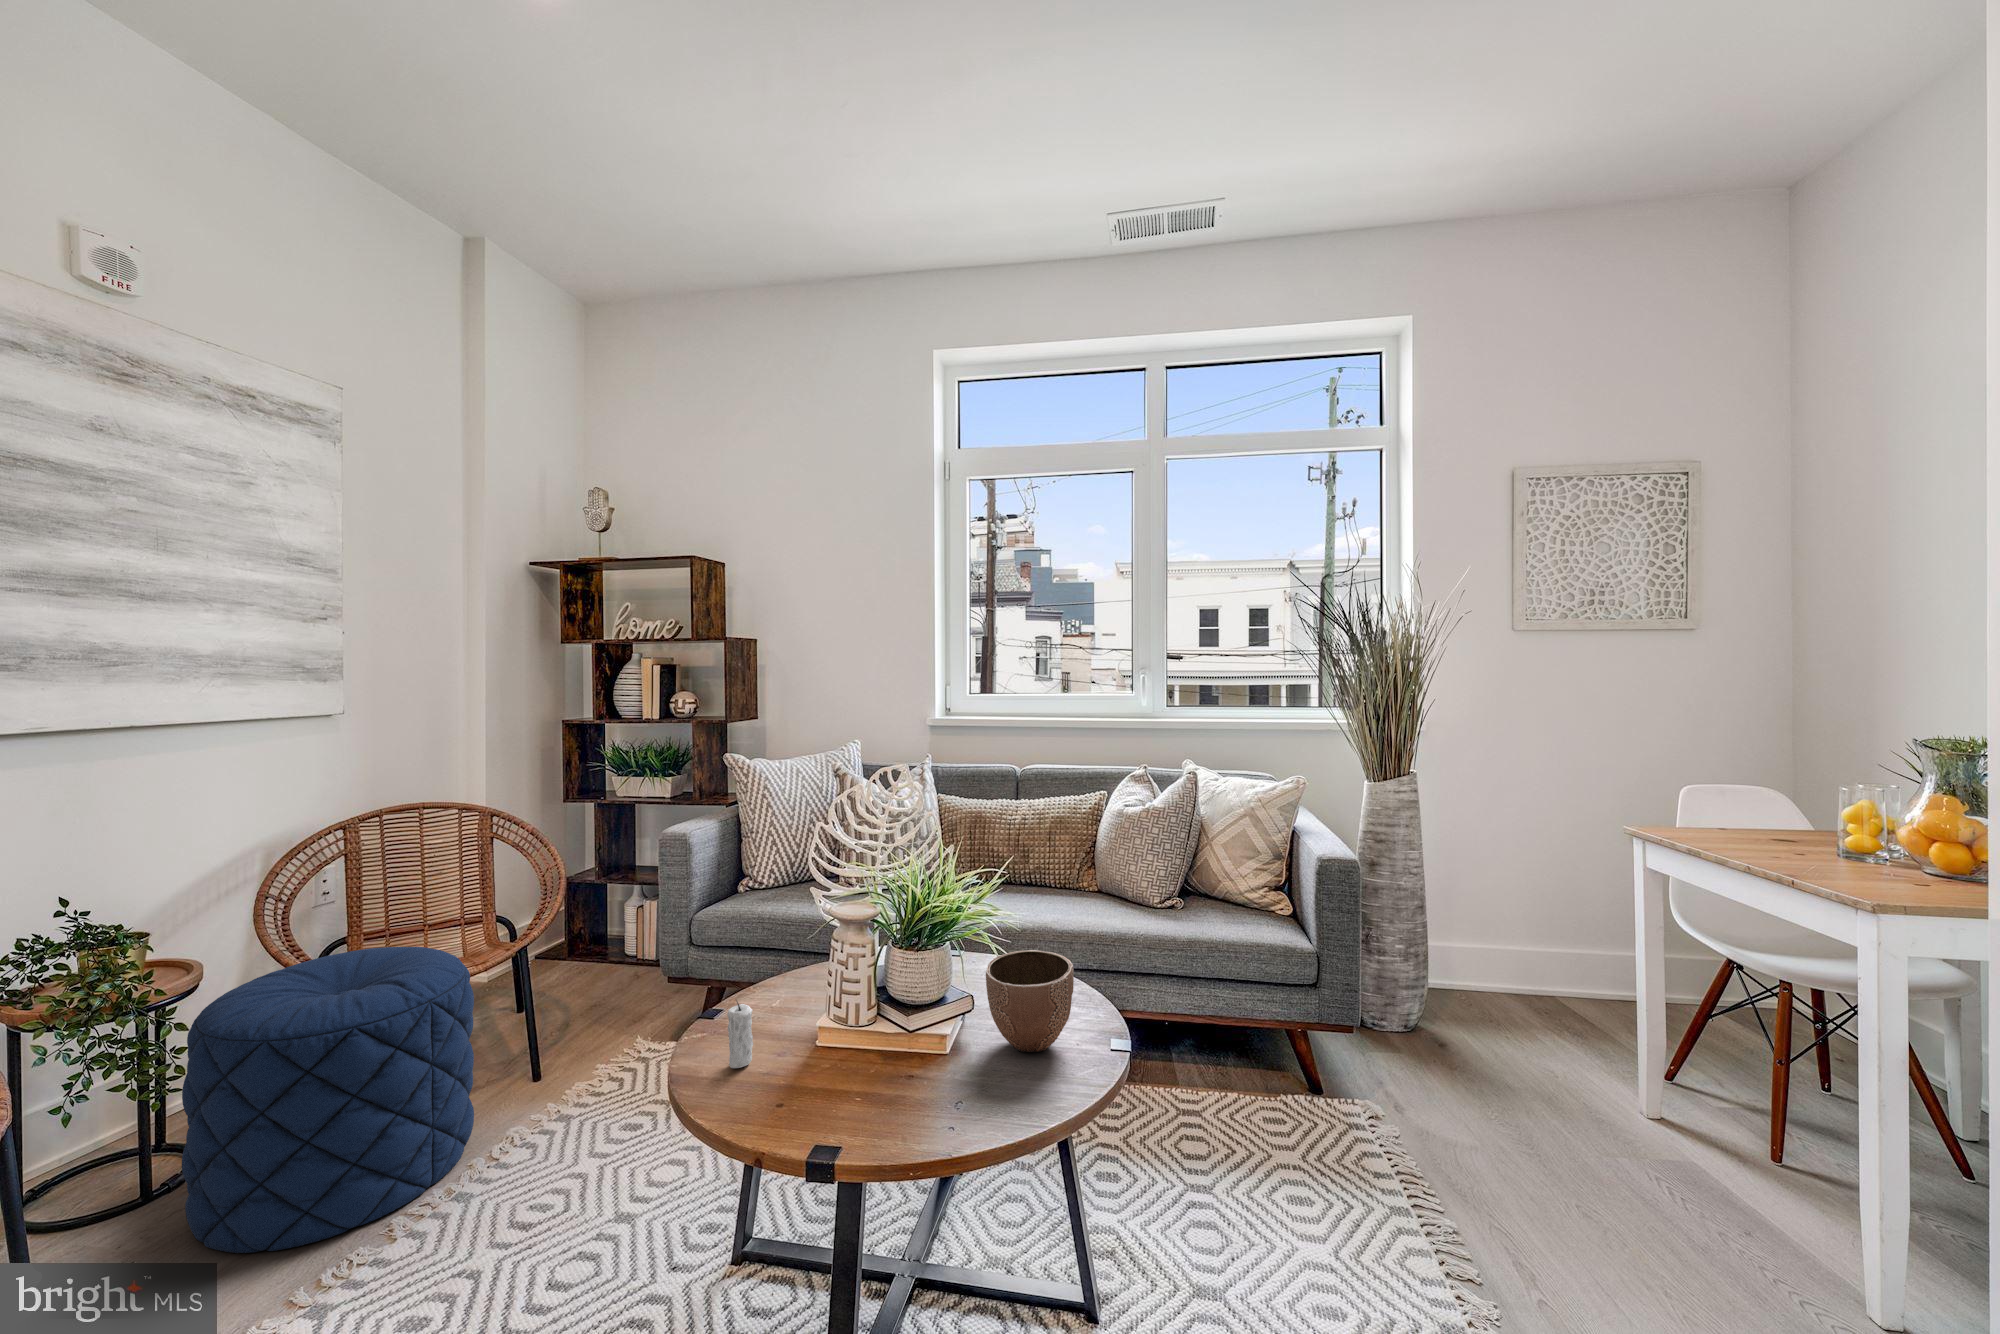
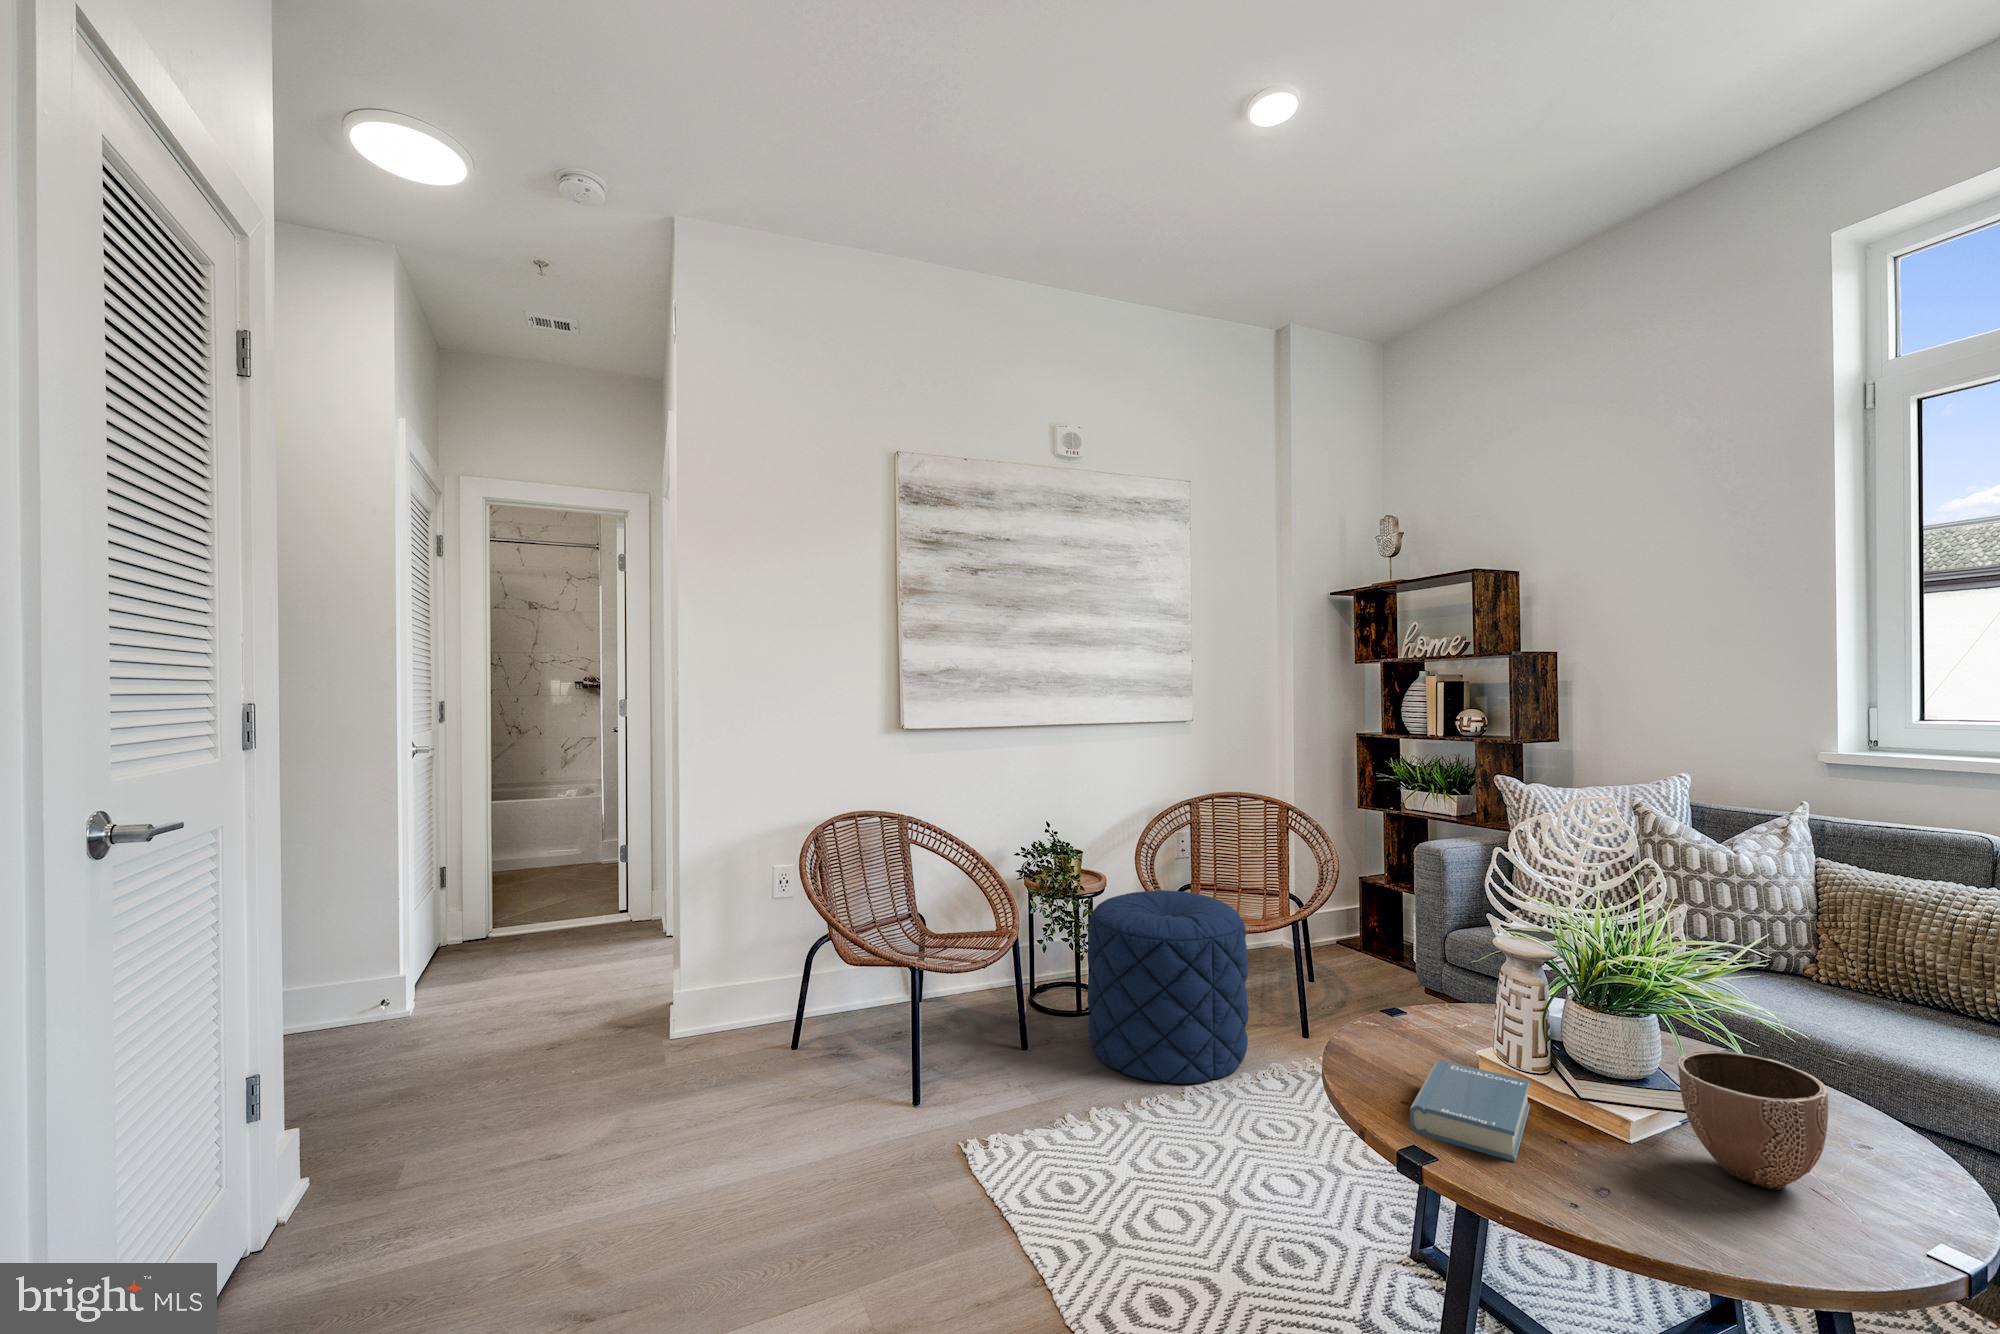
candle: present [727,1002,753,1068] -> none [1384,992,1410,1060]
hardback book: none [792,1037,900,1142] -> present [1410,1060,1530,1162]

